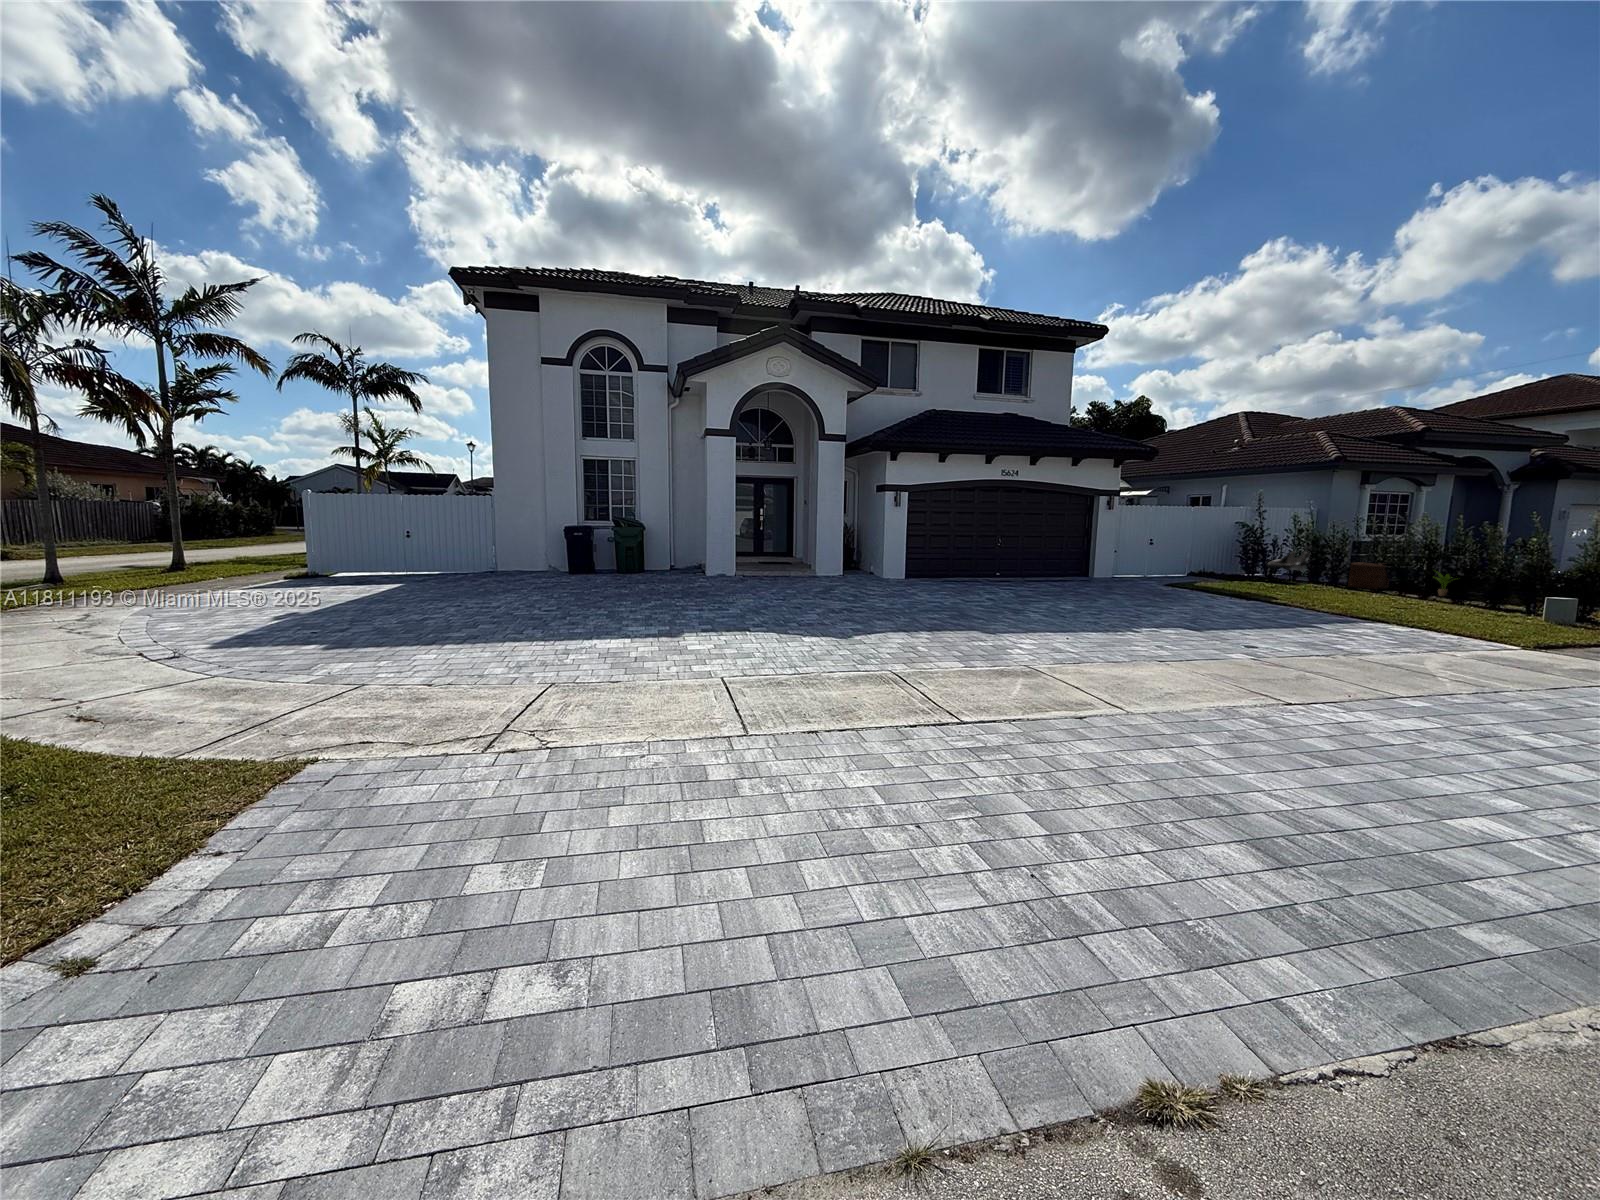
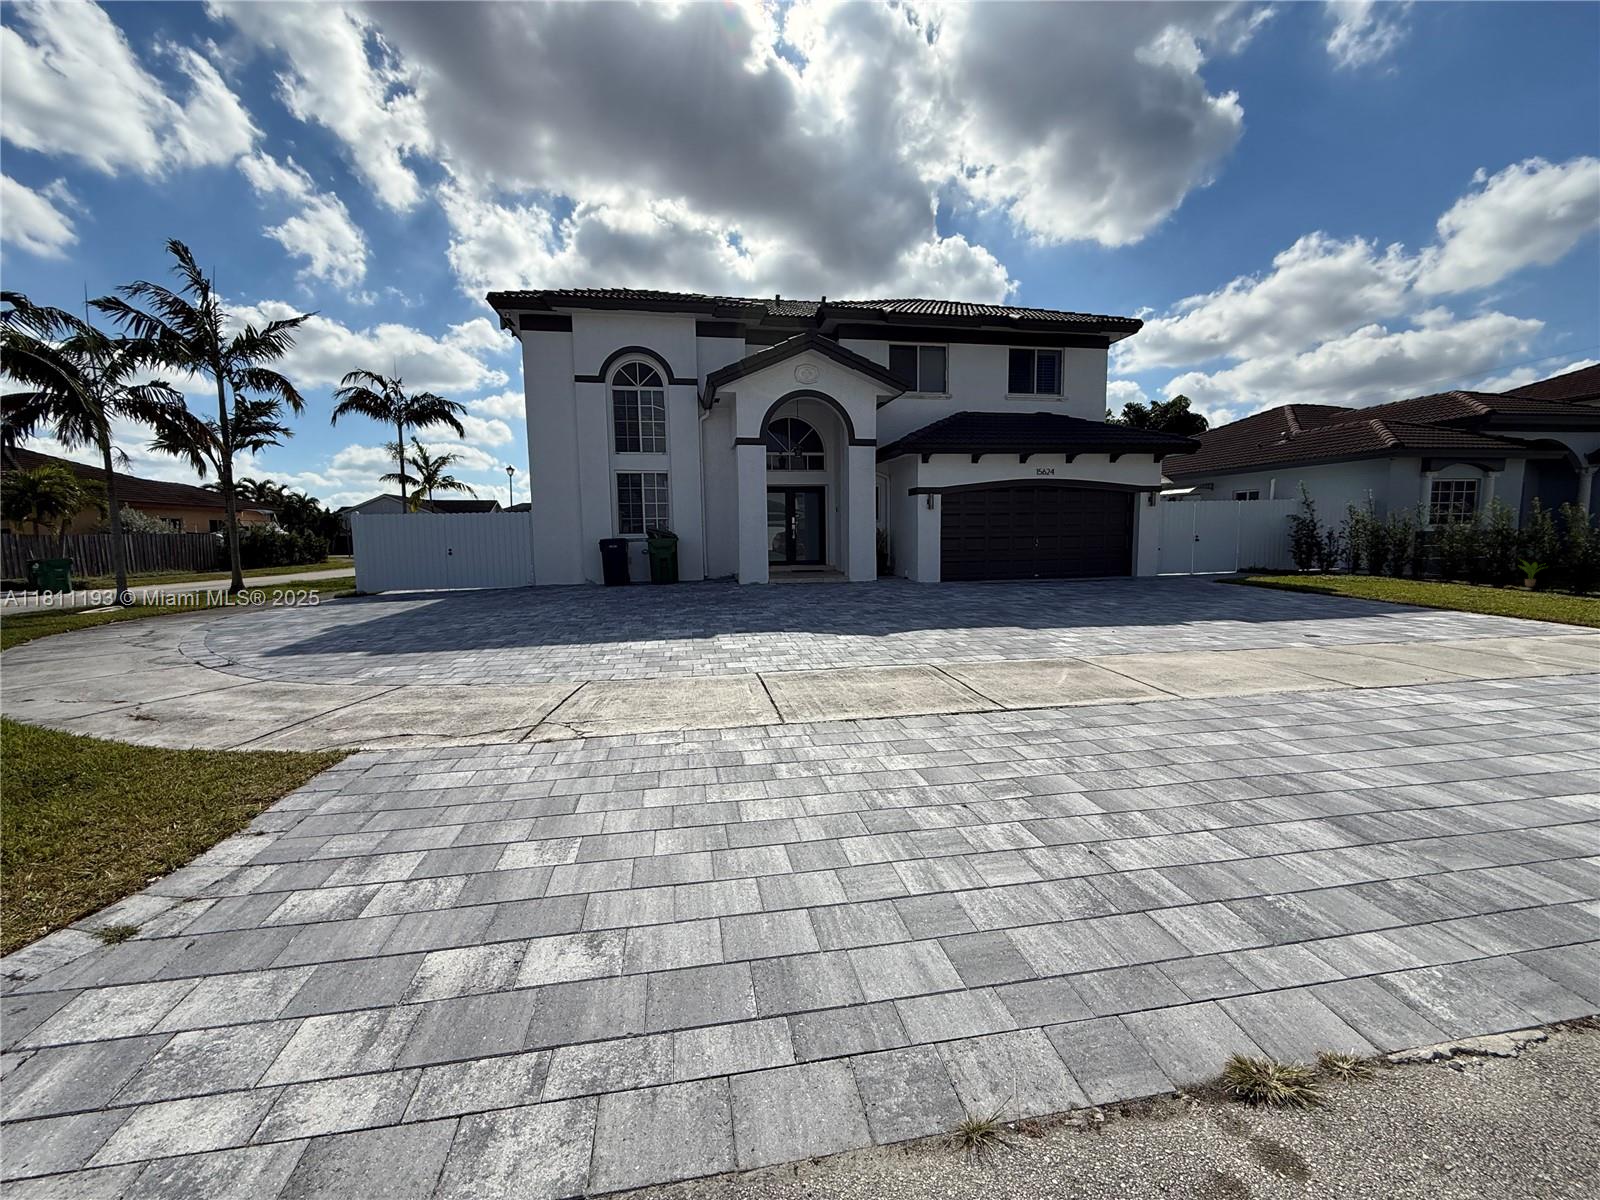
lounge chair: present [1267,551,1310,584] -> none [1330,543,1379,579]
wooden crate: present [1348,563,1389,589] -> none [1422,554,1470,582]

